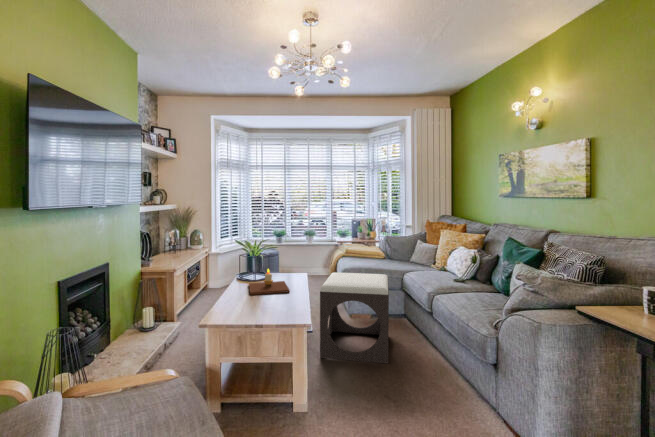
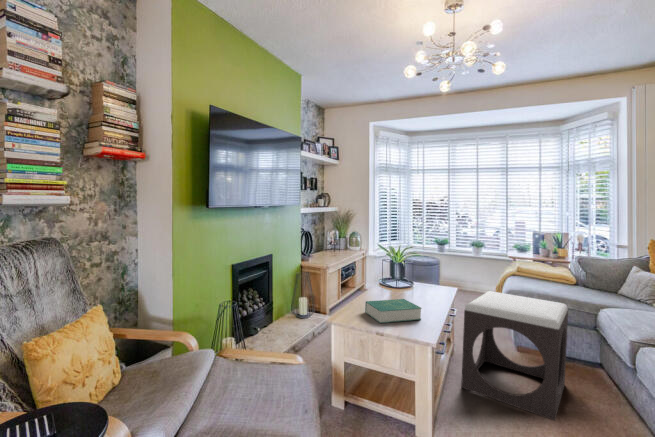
candle: present [249,269,290,295] -> none [387,276,430,305]
book: none [234,291,288,317] -> present [365,299,421,323]

